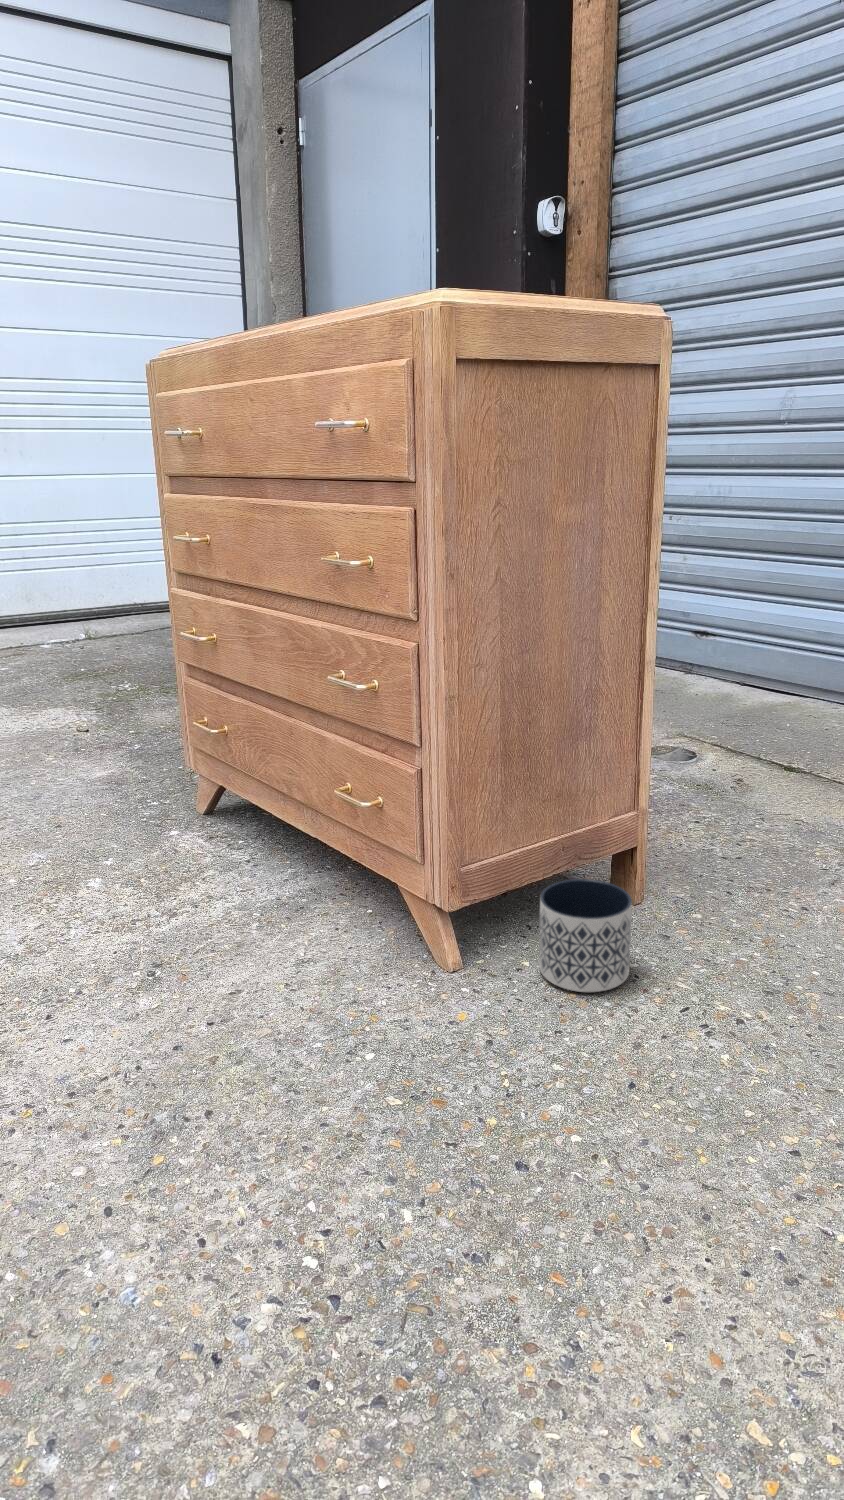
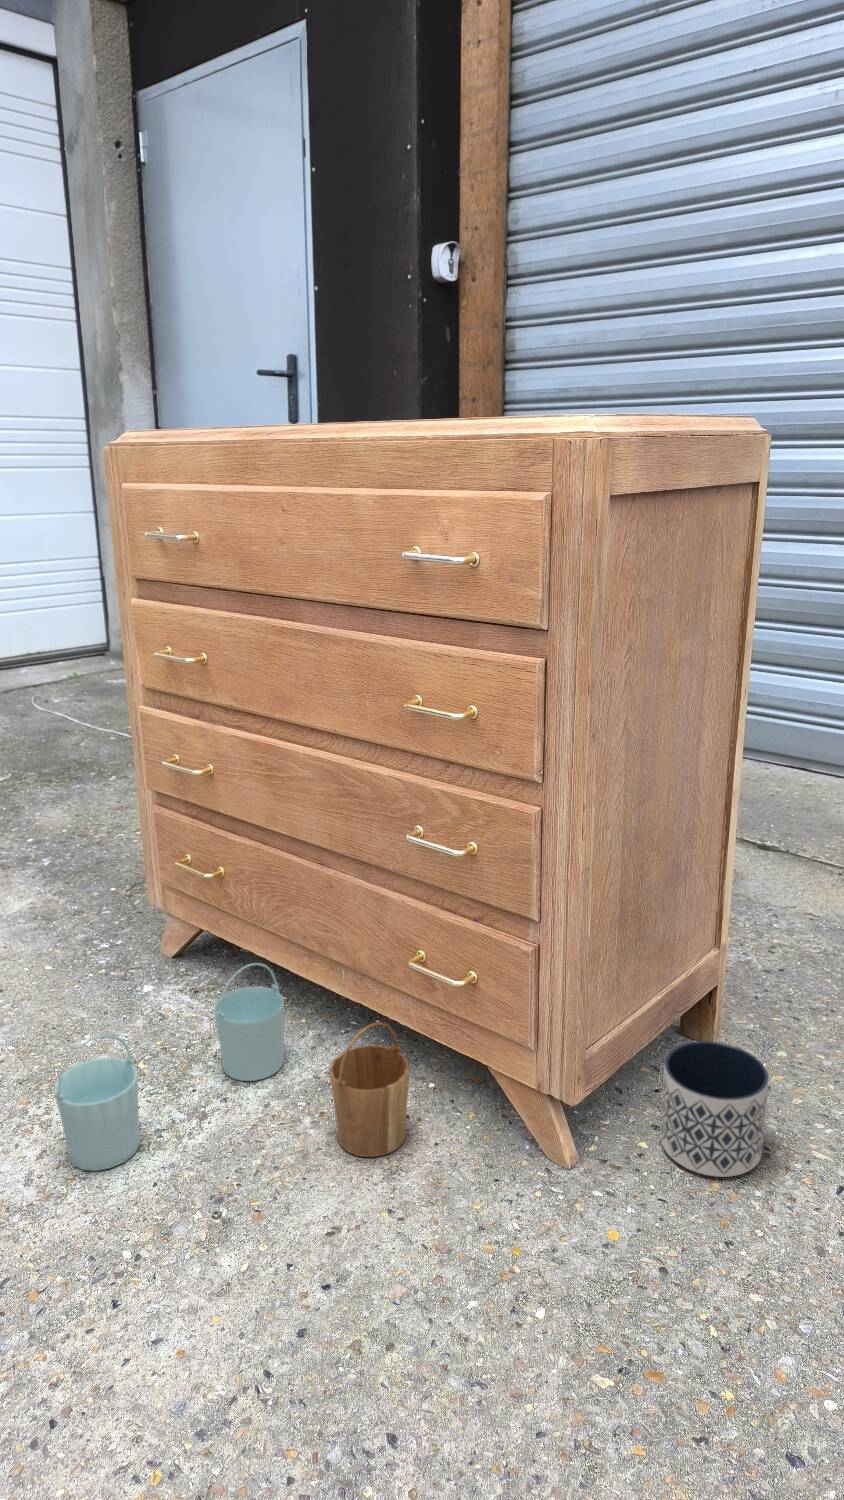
bucket: none [44,796,329,951] -> present [54,963,410,1171]

